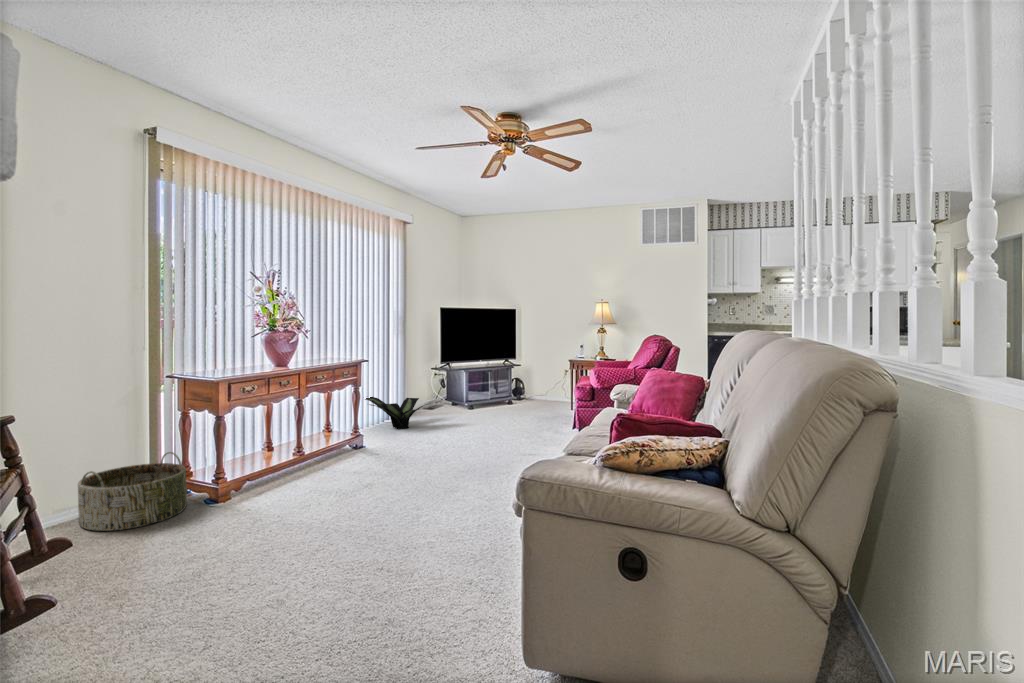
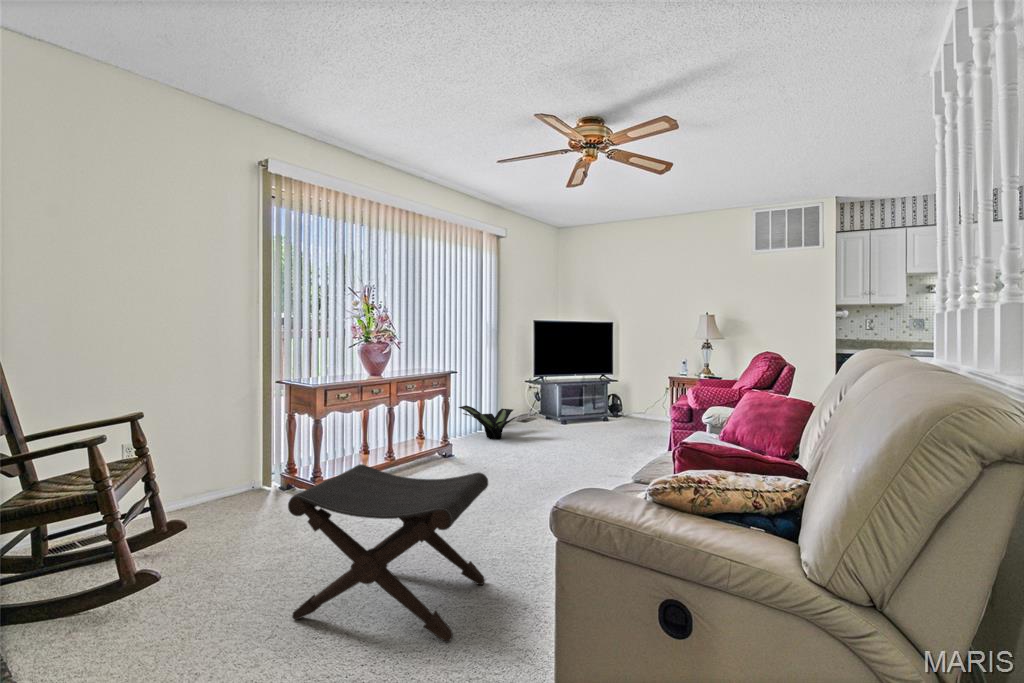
basket: present [78,452,187,531] -> none [197,450,286,519]
footstool: none [227,457,428,620] -> present [288,464,488,641]

